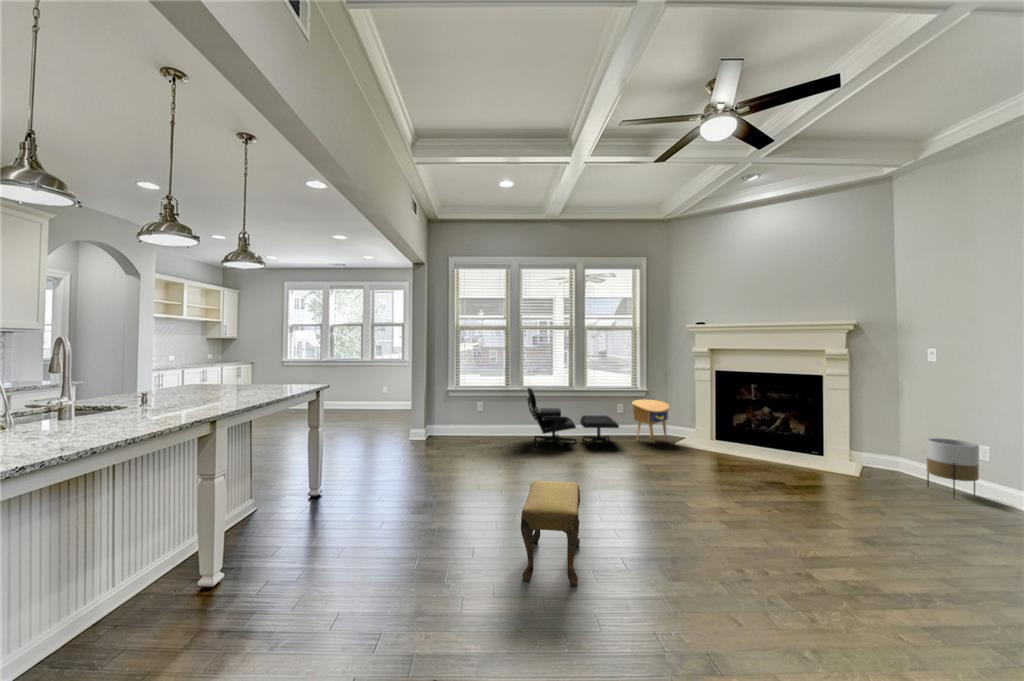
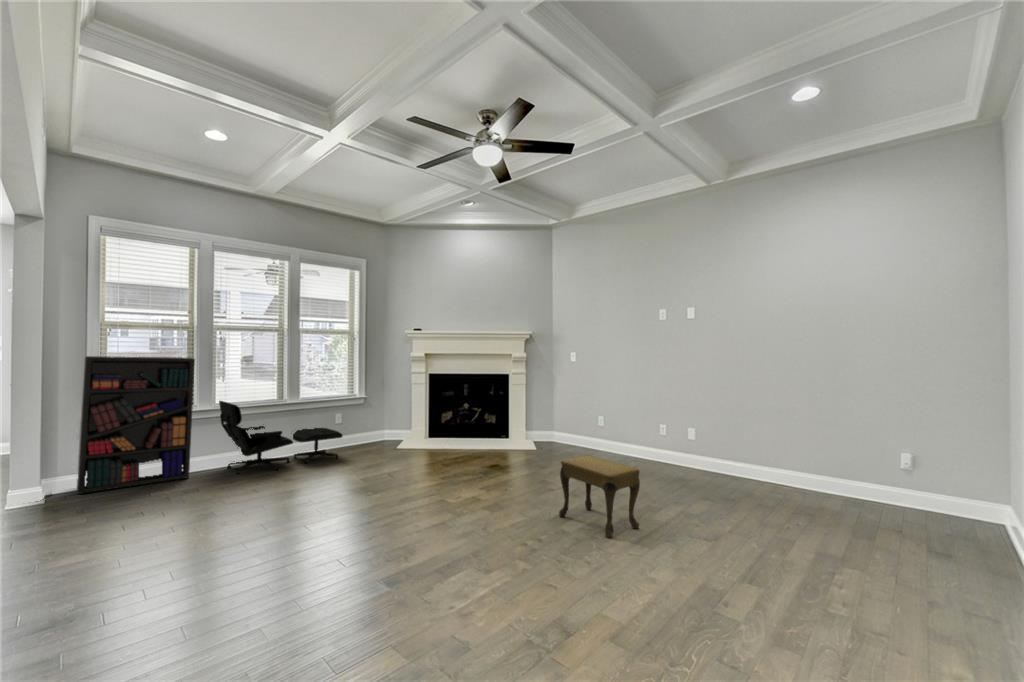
bookshelf: none [449,355,508,444] -> present [77,356,195,494]
side table: present [632,400,669,442] -> none [350,406,389,450]
planter: present [927,438,979,498] -> none [572,413,597,452]
footstool: present [521,481,580,586] -> present [559,456,640,538]

